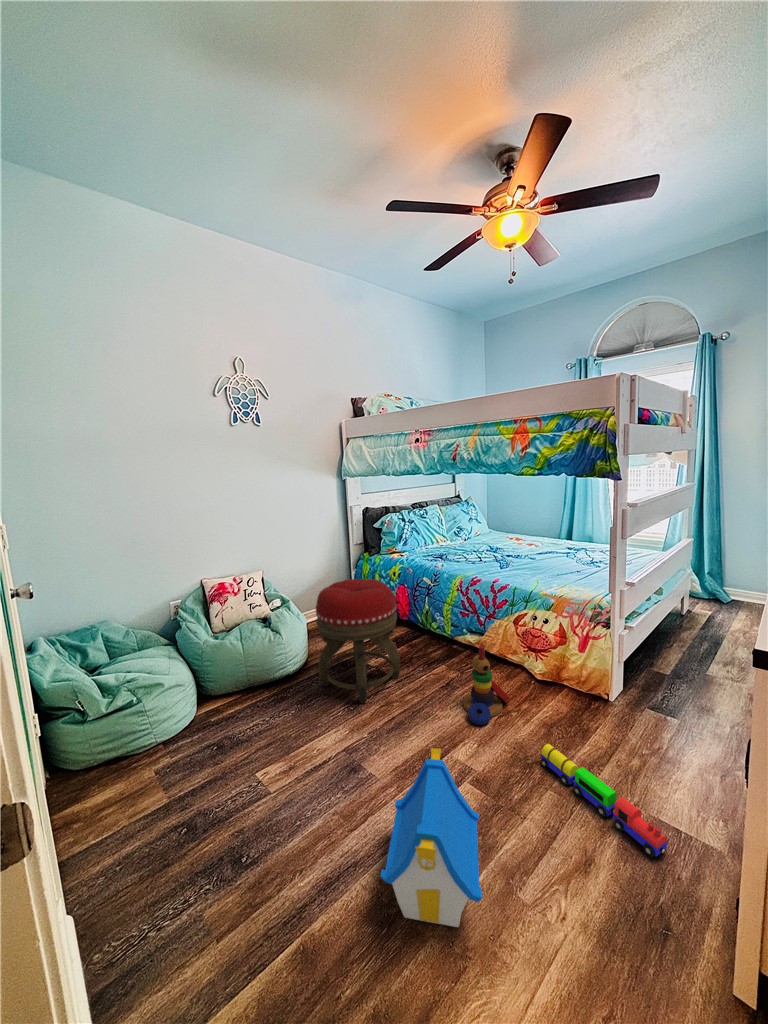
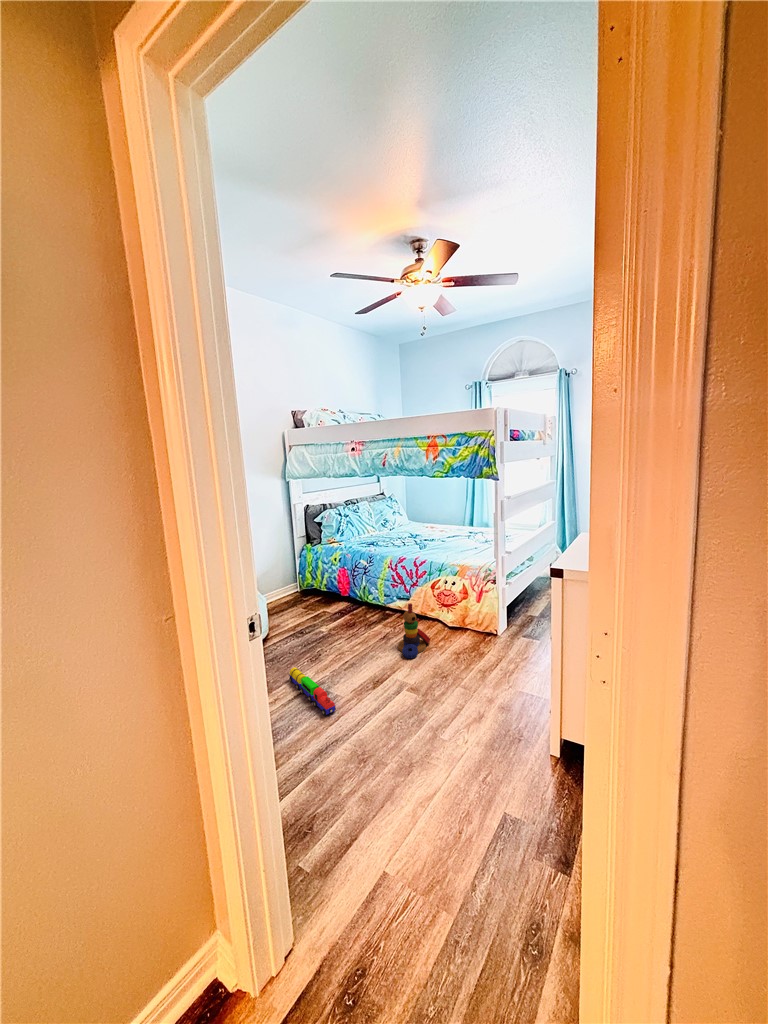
footstool: present [316,579,400,703] -> none [280,562,348,656]
toy train: present [541,744,668,857] -> present [289,667,336,715]
toy house: present [381,748,482,927] -> none [358,662,420,757]

